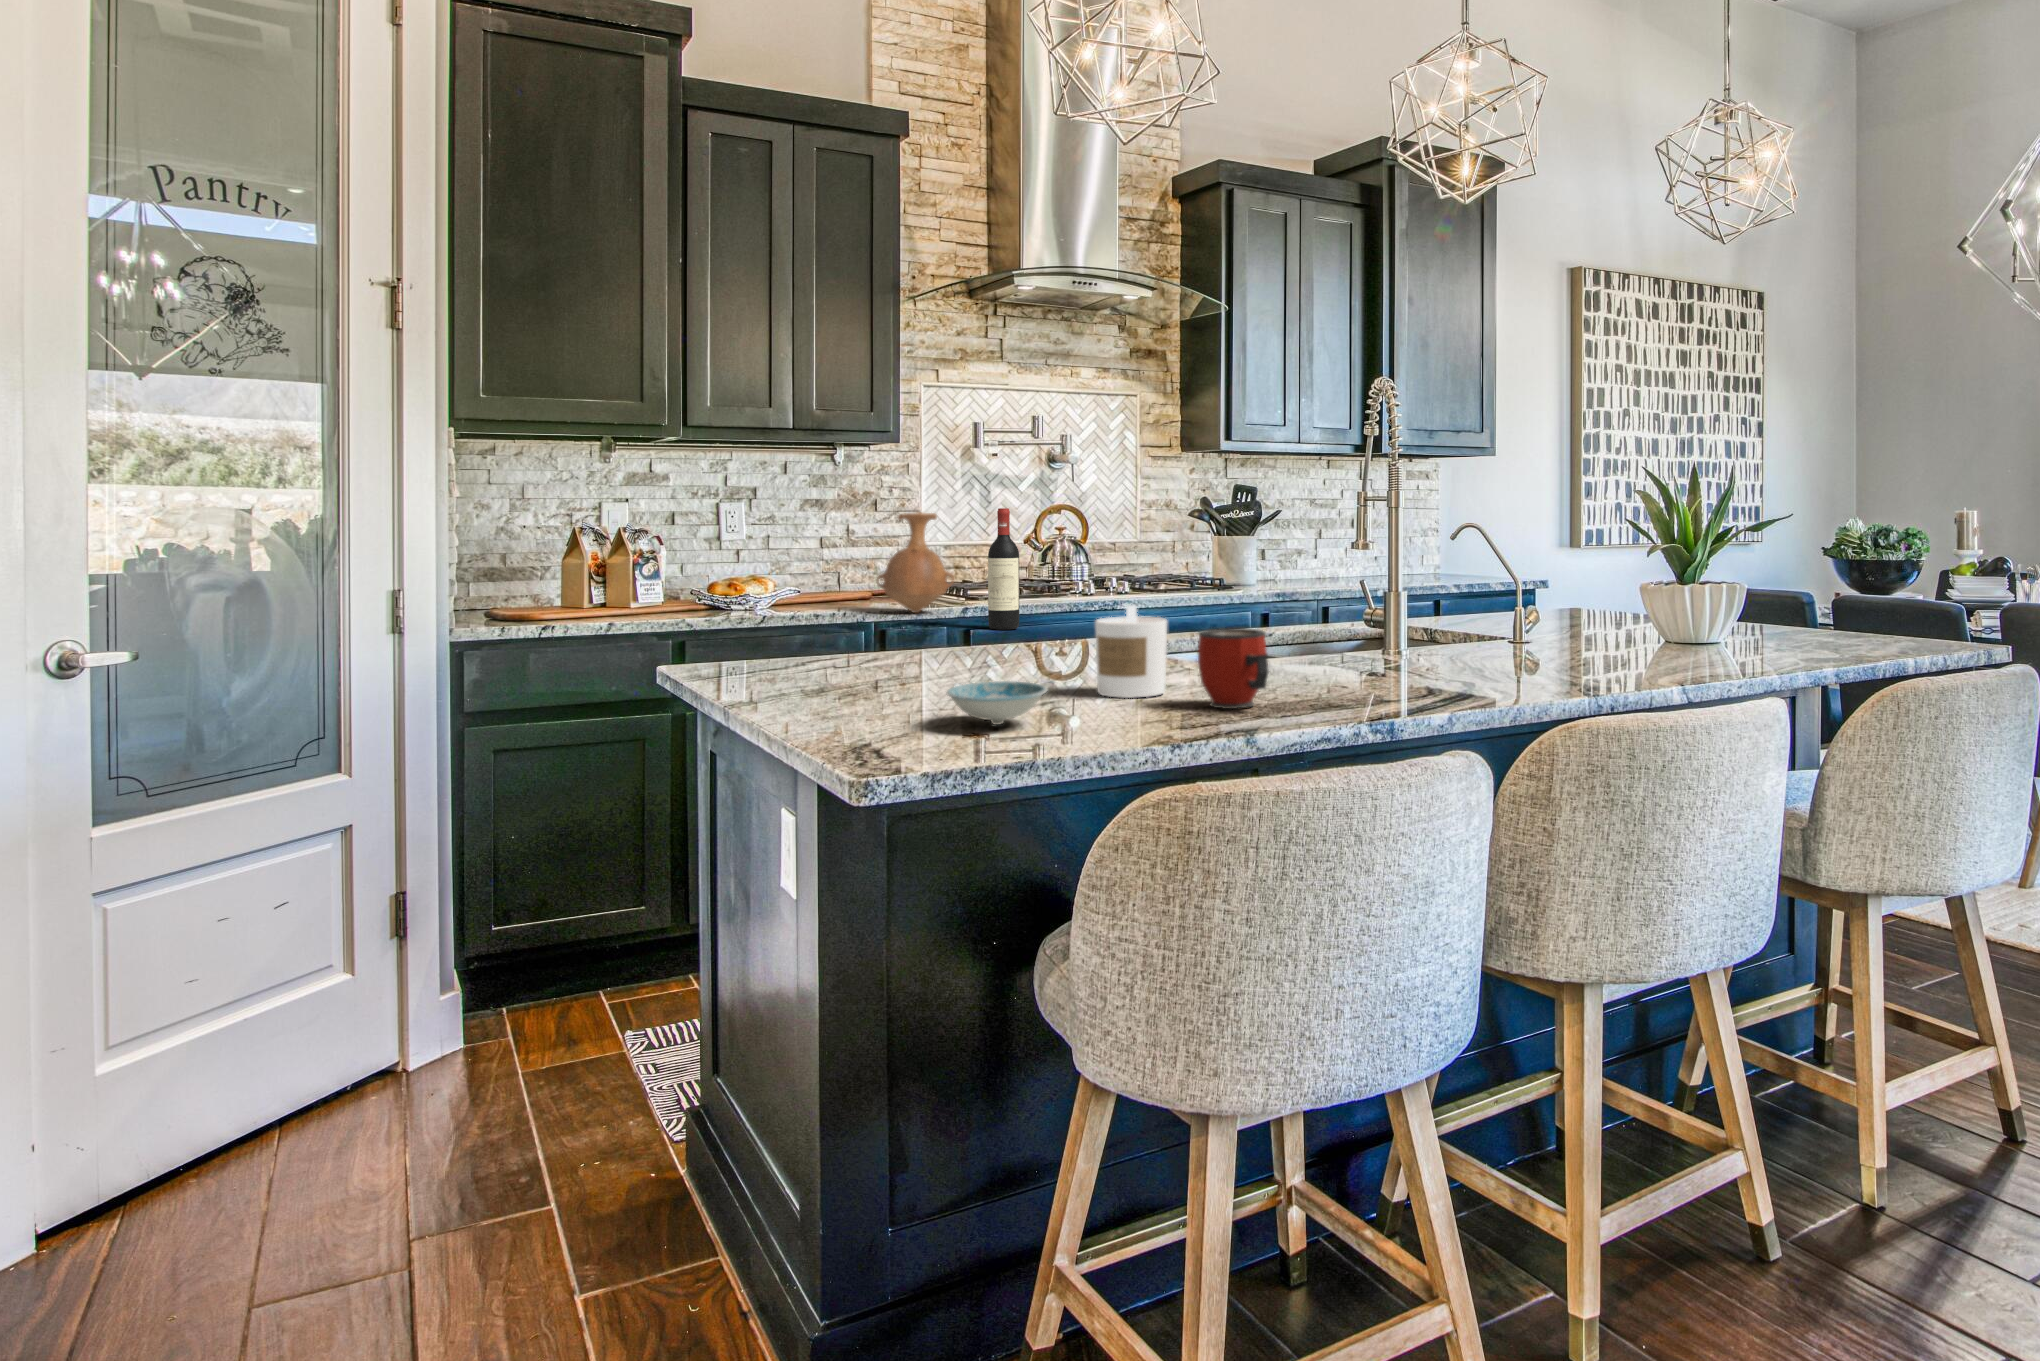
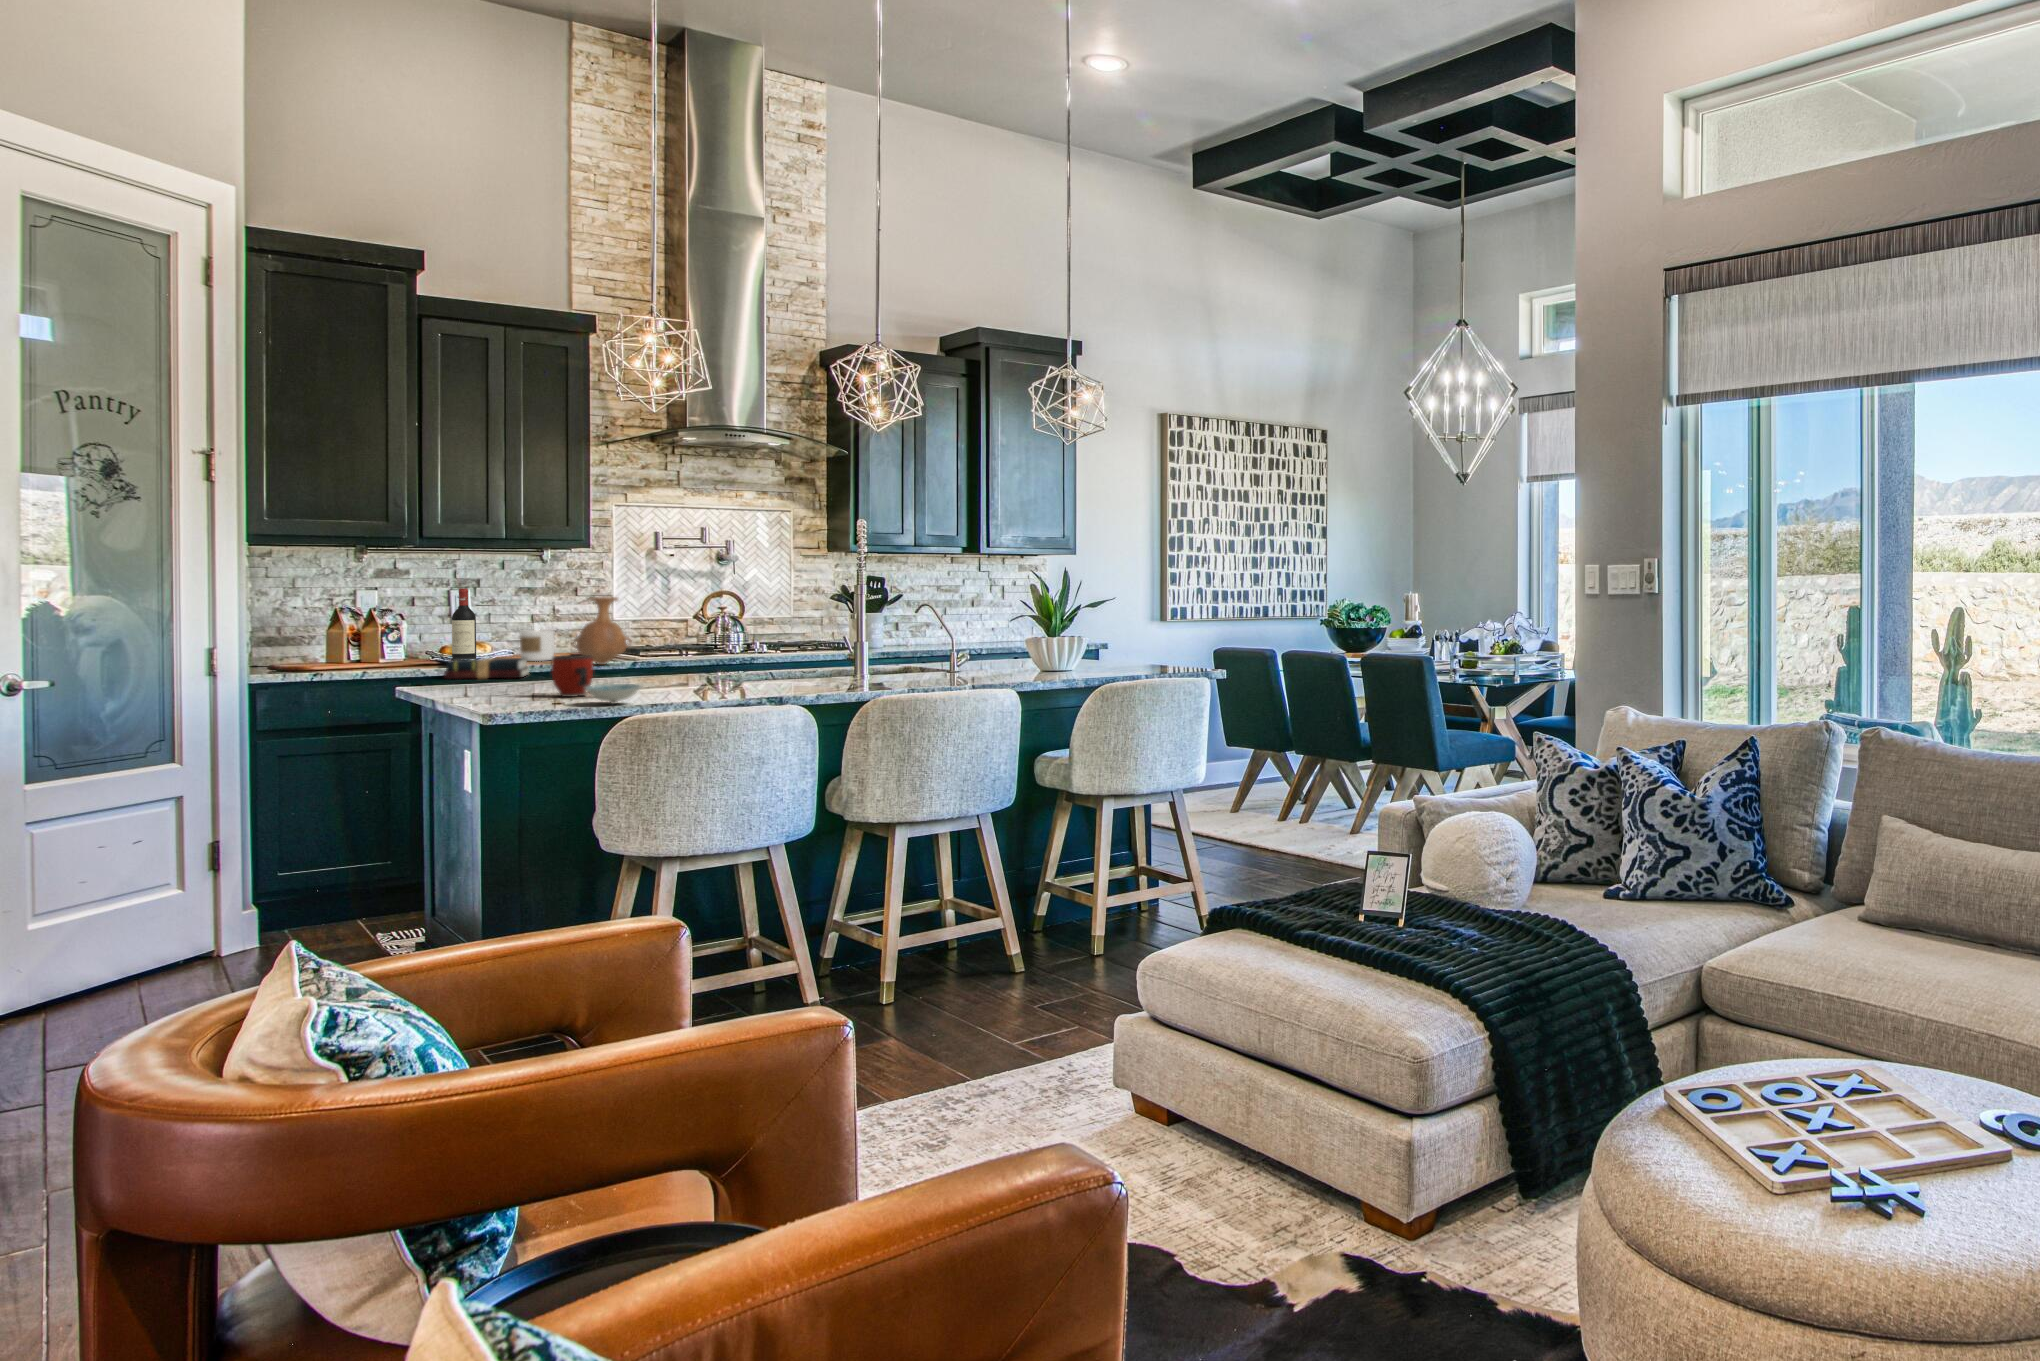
wine bottle: present [988,508,1019,630] -> present [452,588,476,660]
candle: present [1095,605,1167,698] -> present [520,625,555,661]
hardback book: none [710,608,829,643] -> present [444,658,529,679]
mug: present [1197,628,1269,709] -> present [551,655,594,697]

